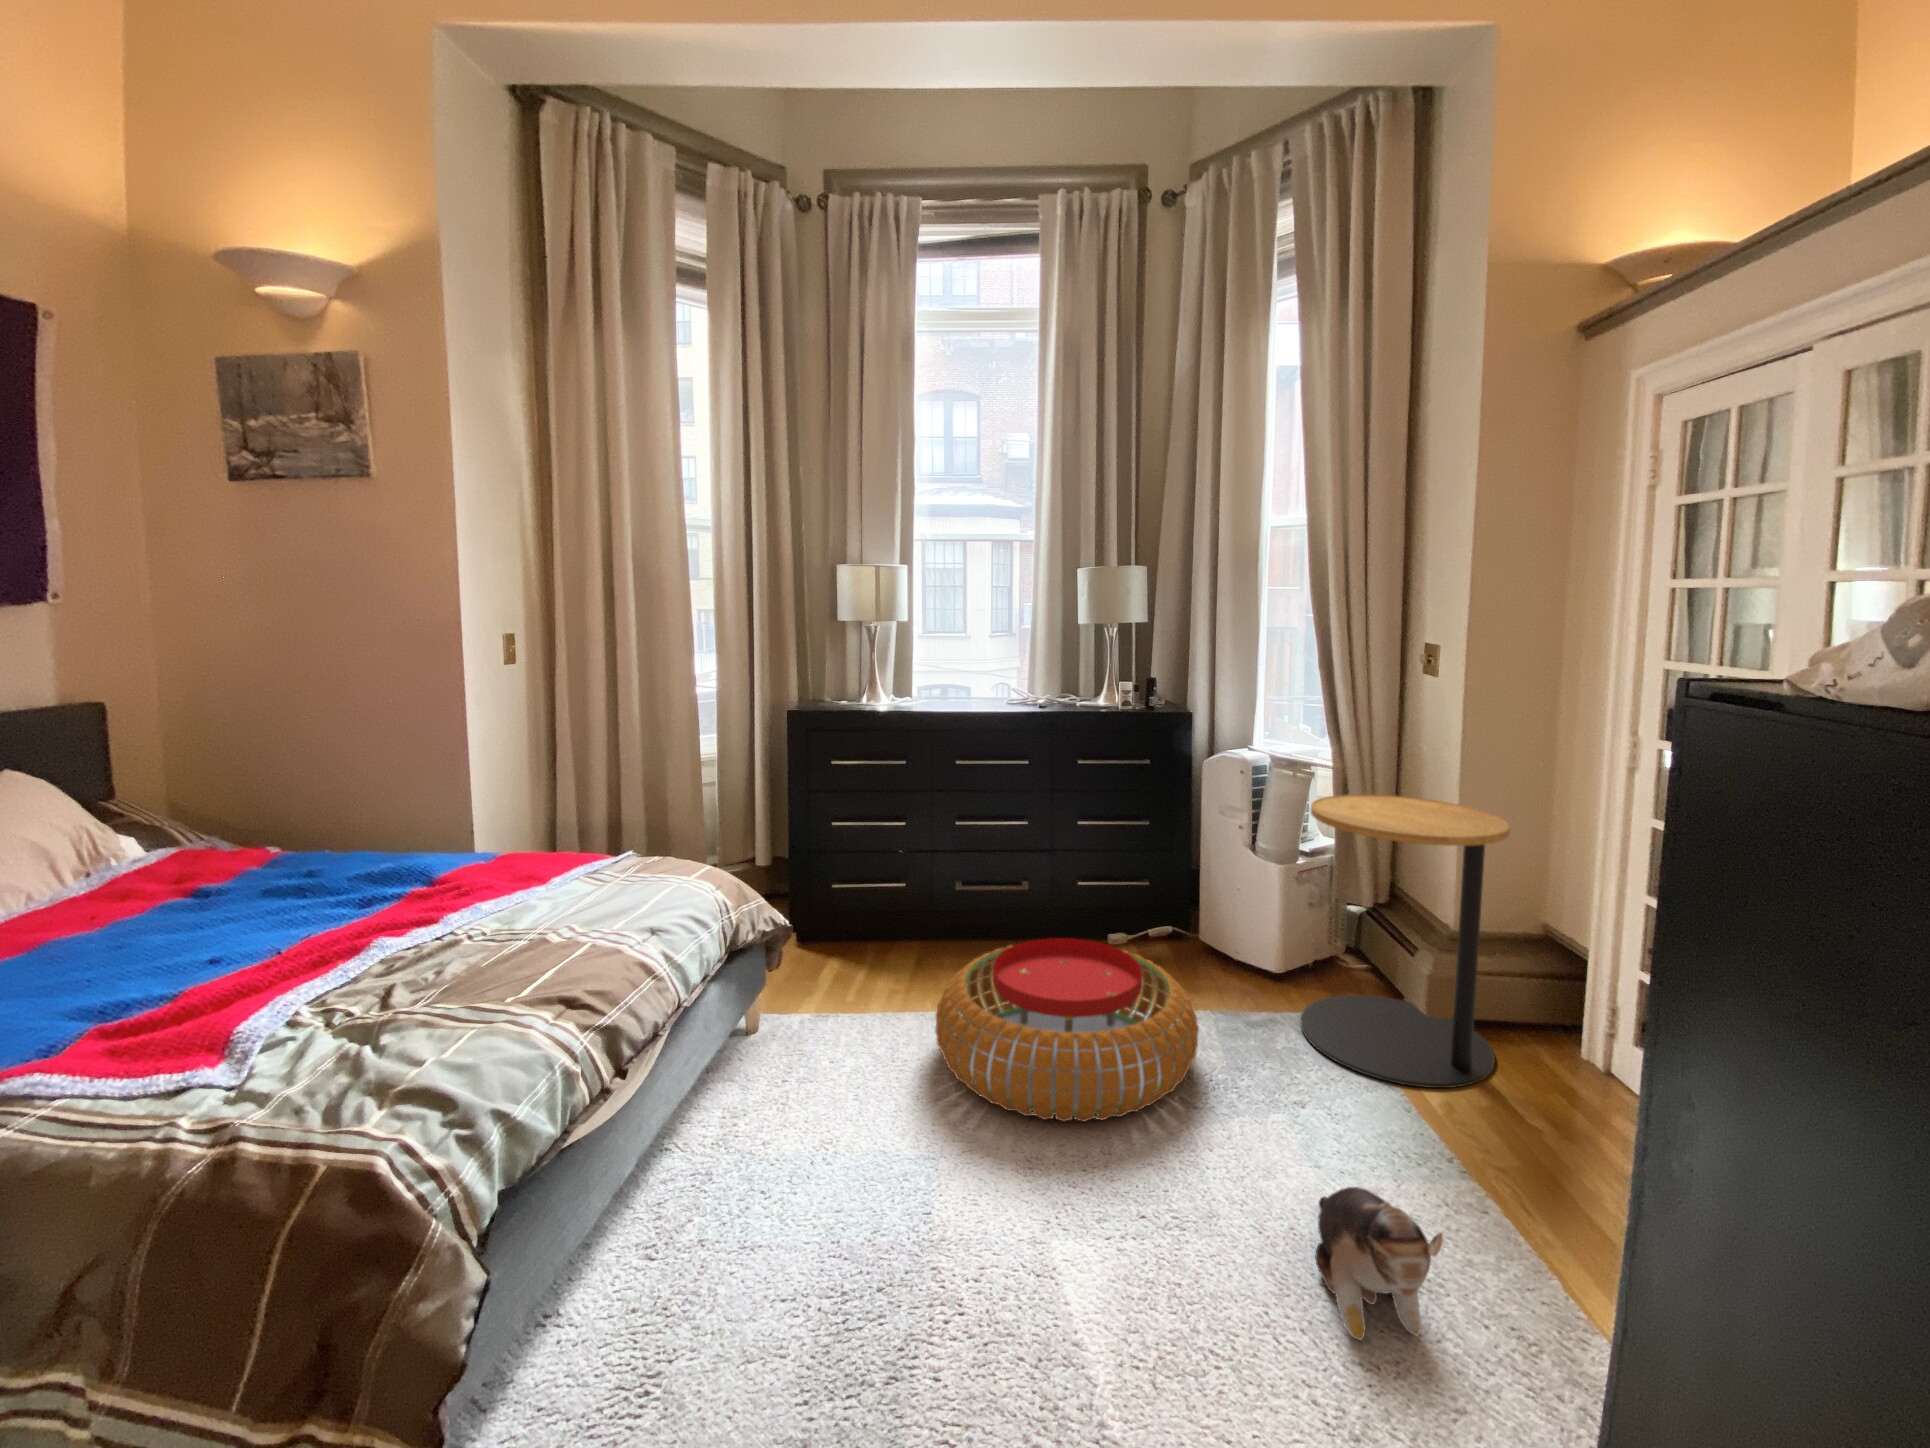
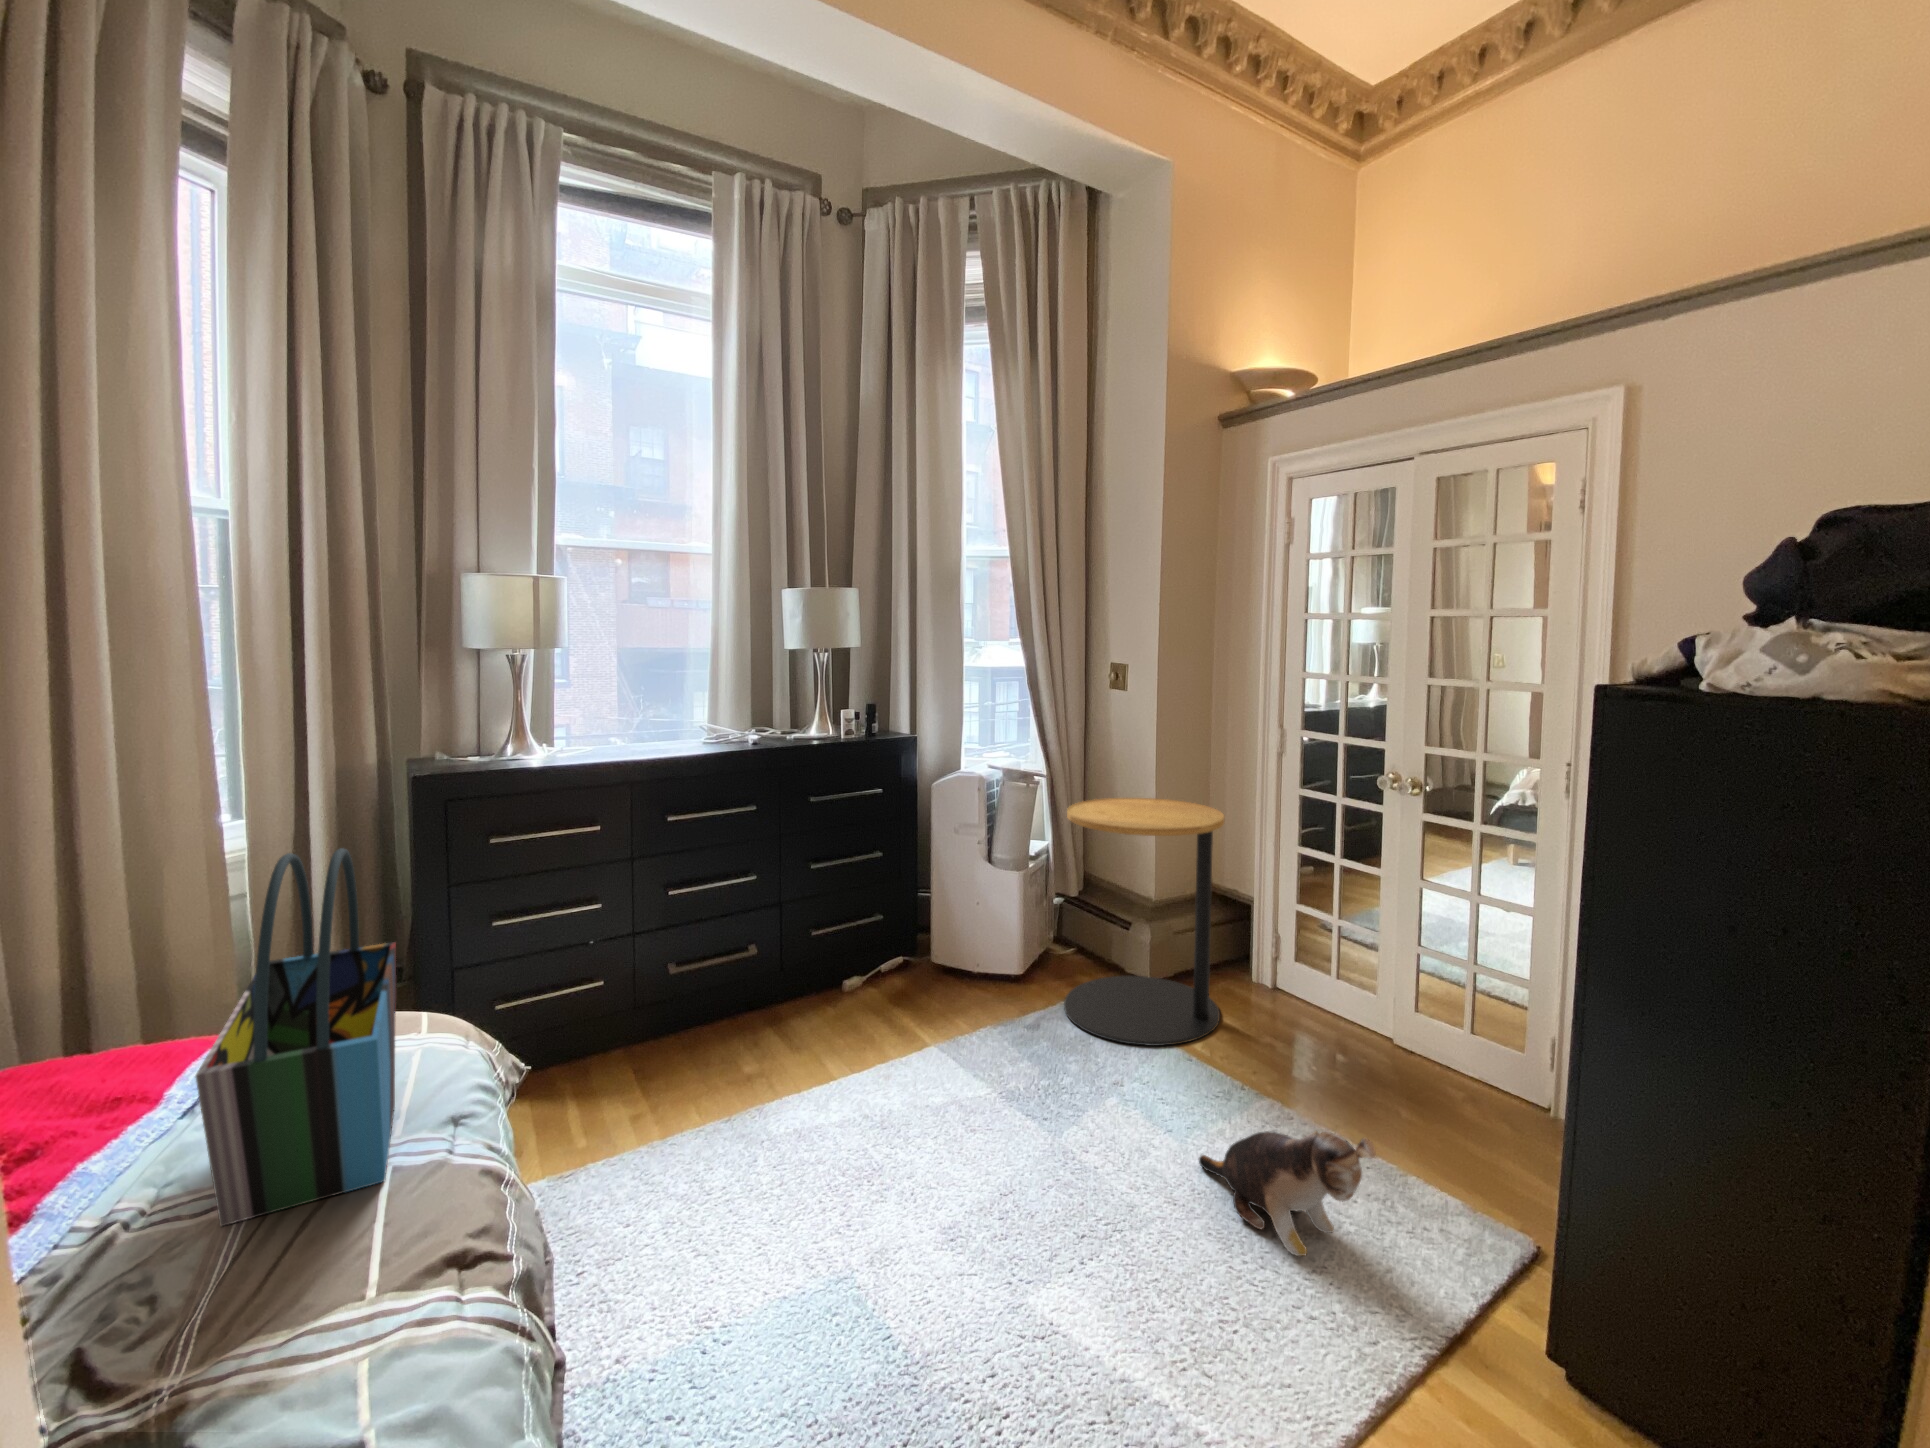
tote bag: none [466,737,644,951] -> present [196,848,396,1226]
pouf: present [935,938,1199,1122] -> none [750,988,1035,1193]

